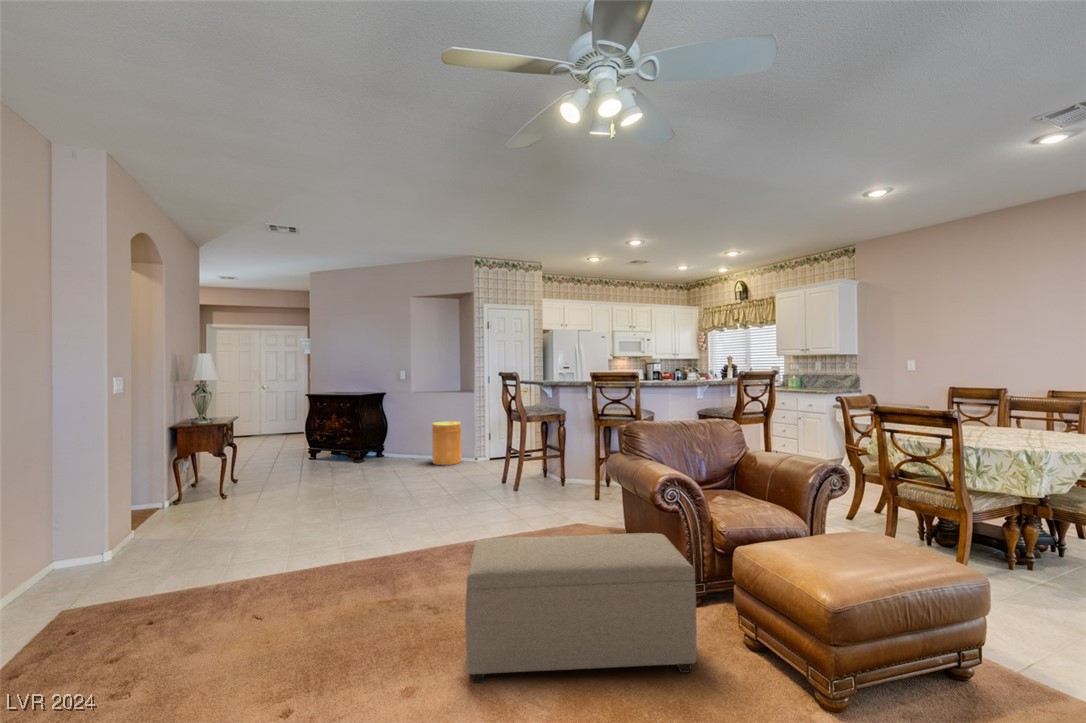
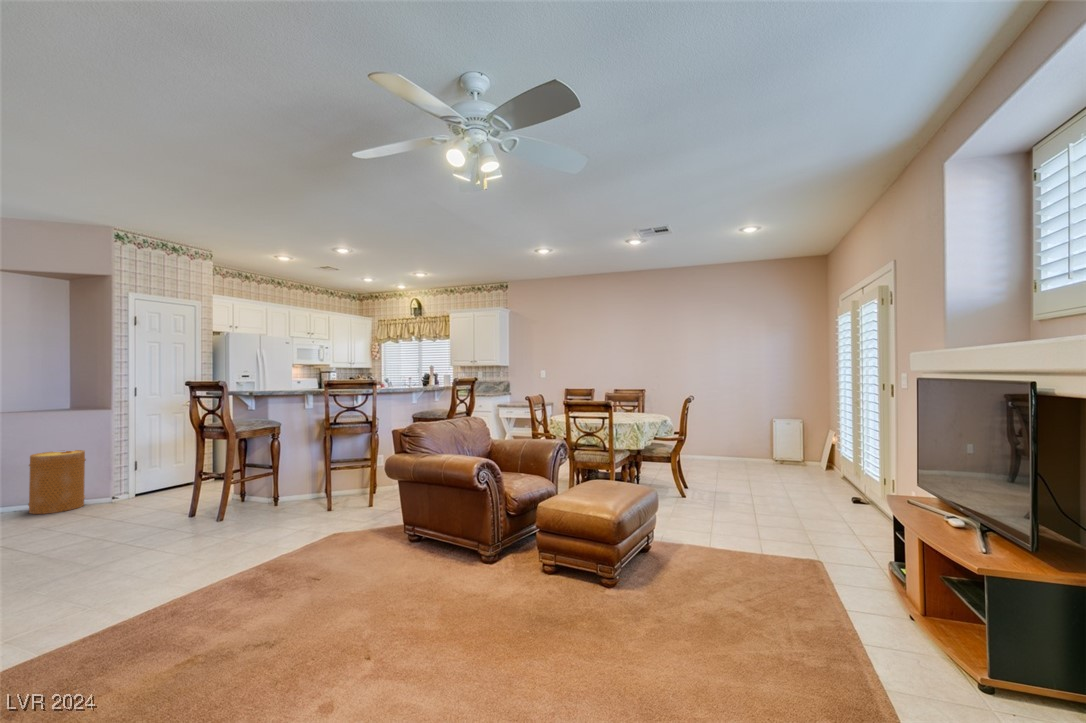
ottoman: present [465,533,697,683] -> none [331,508,530,673]

